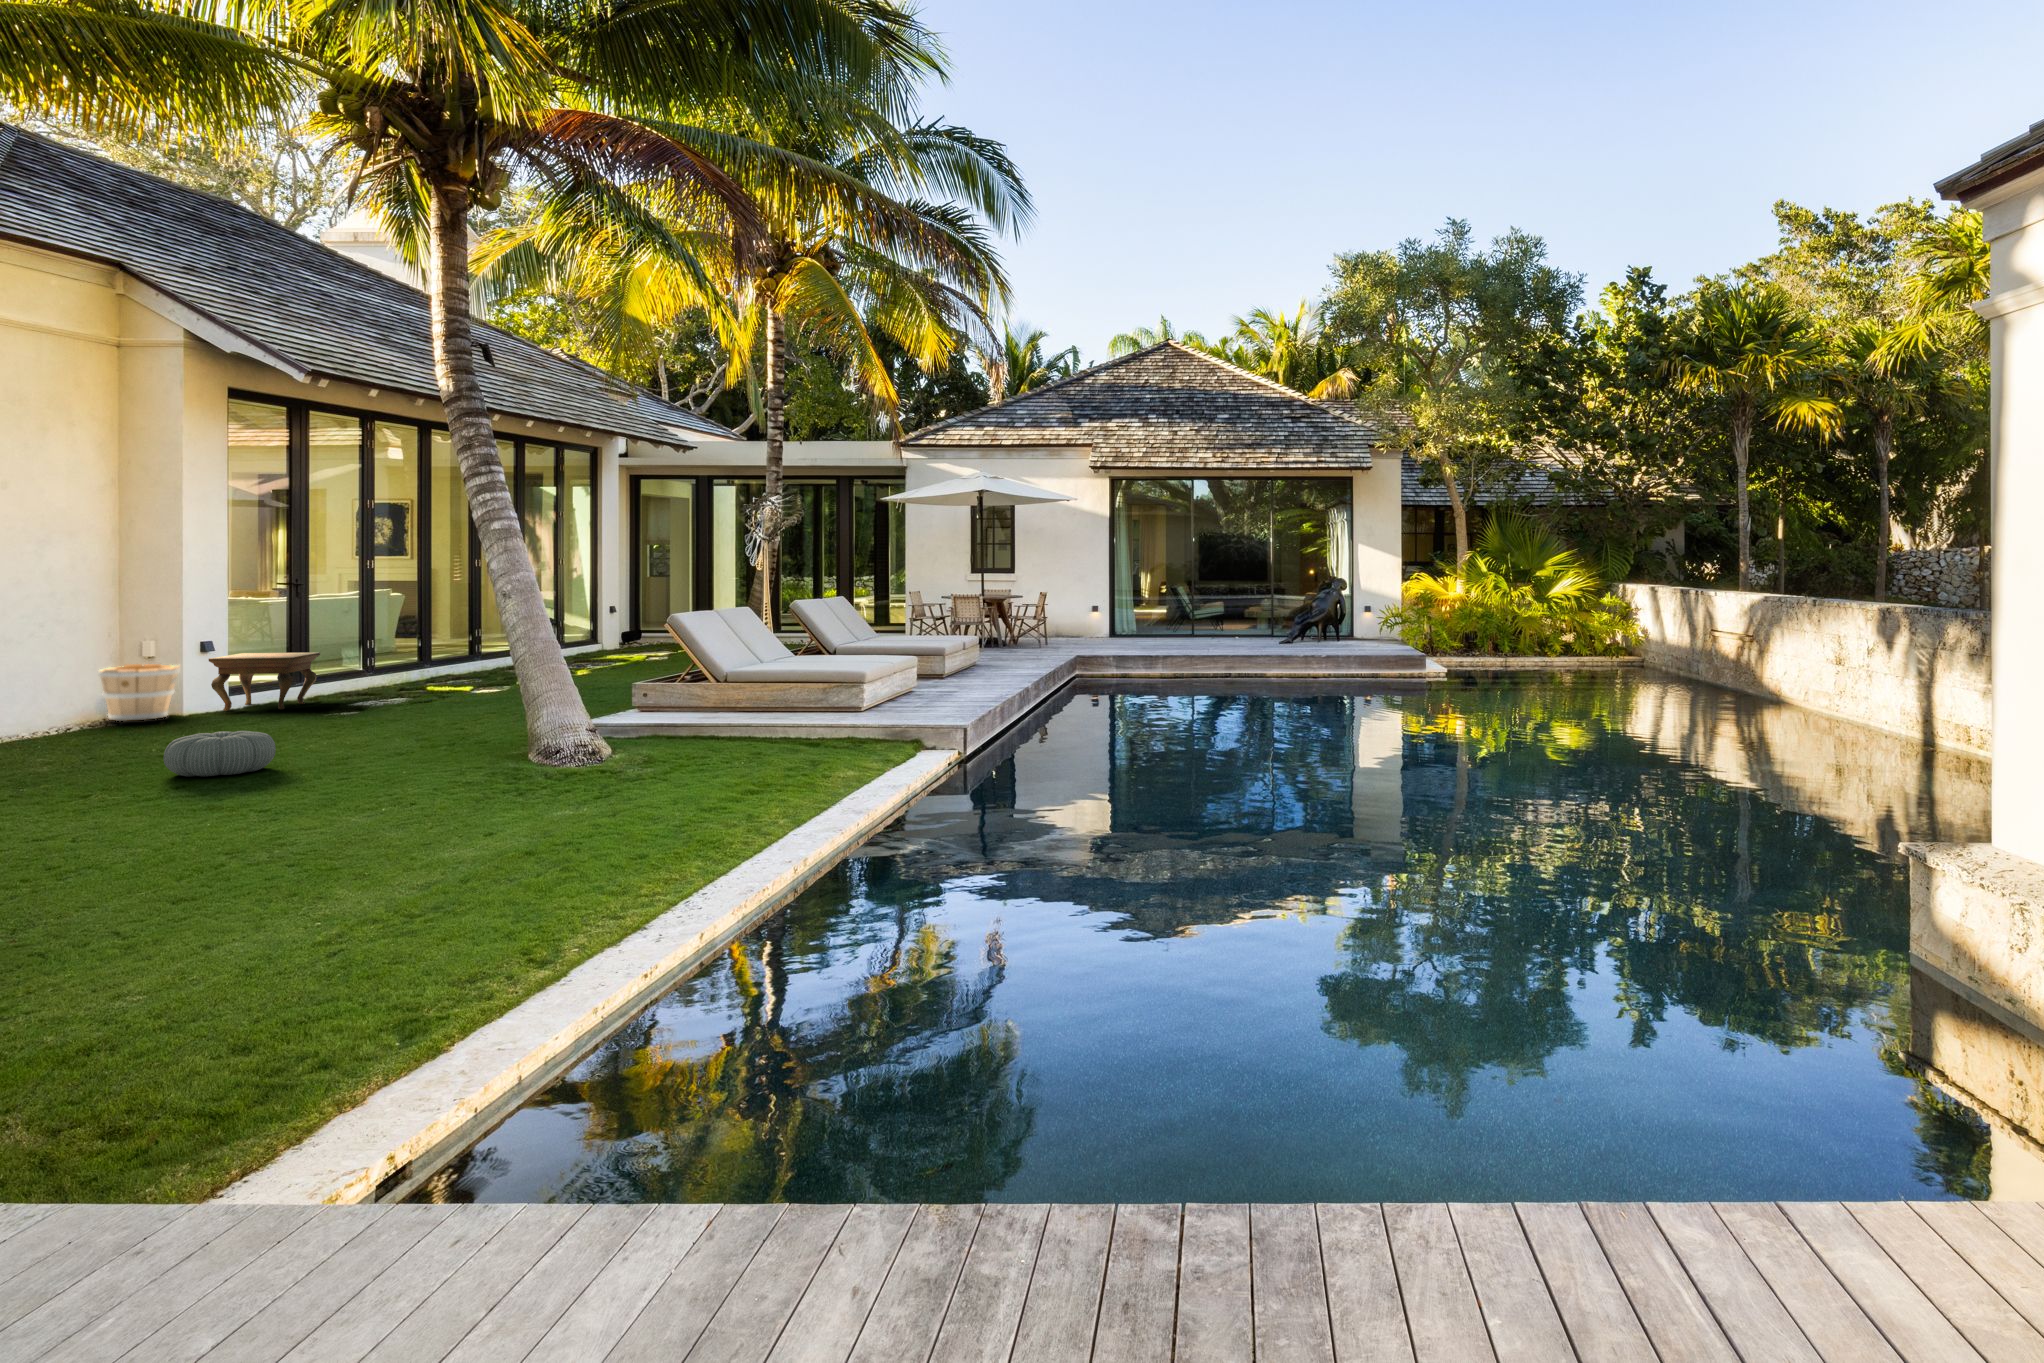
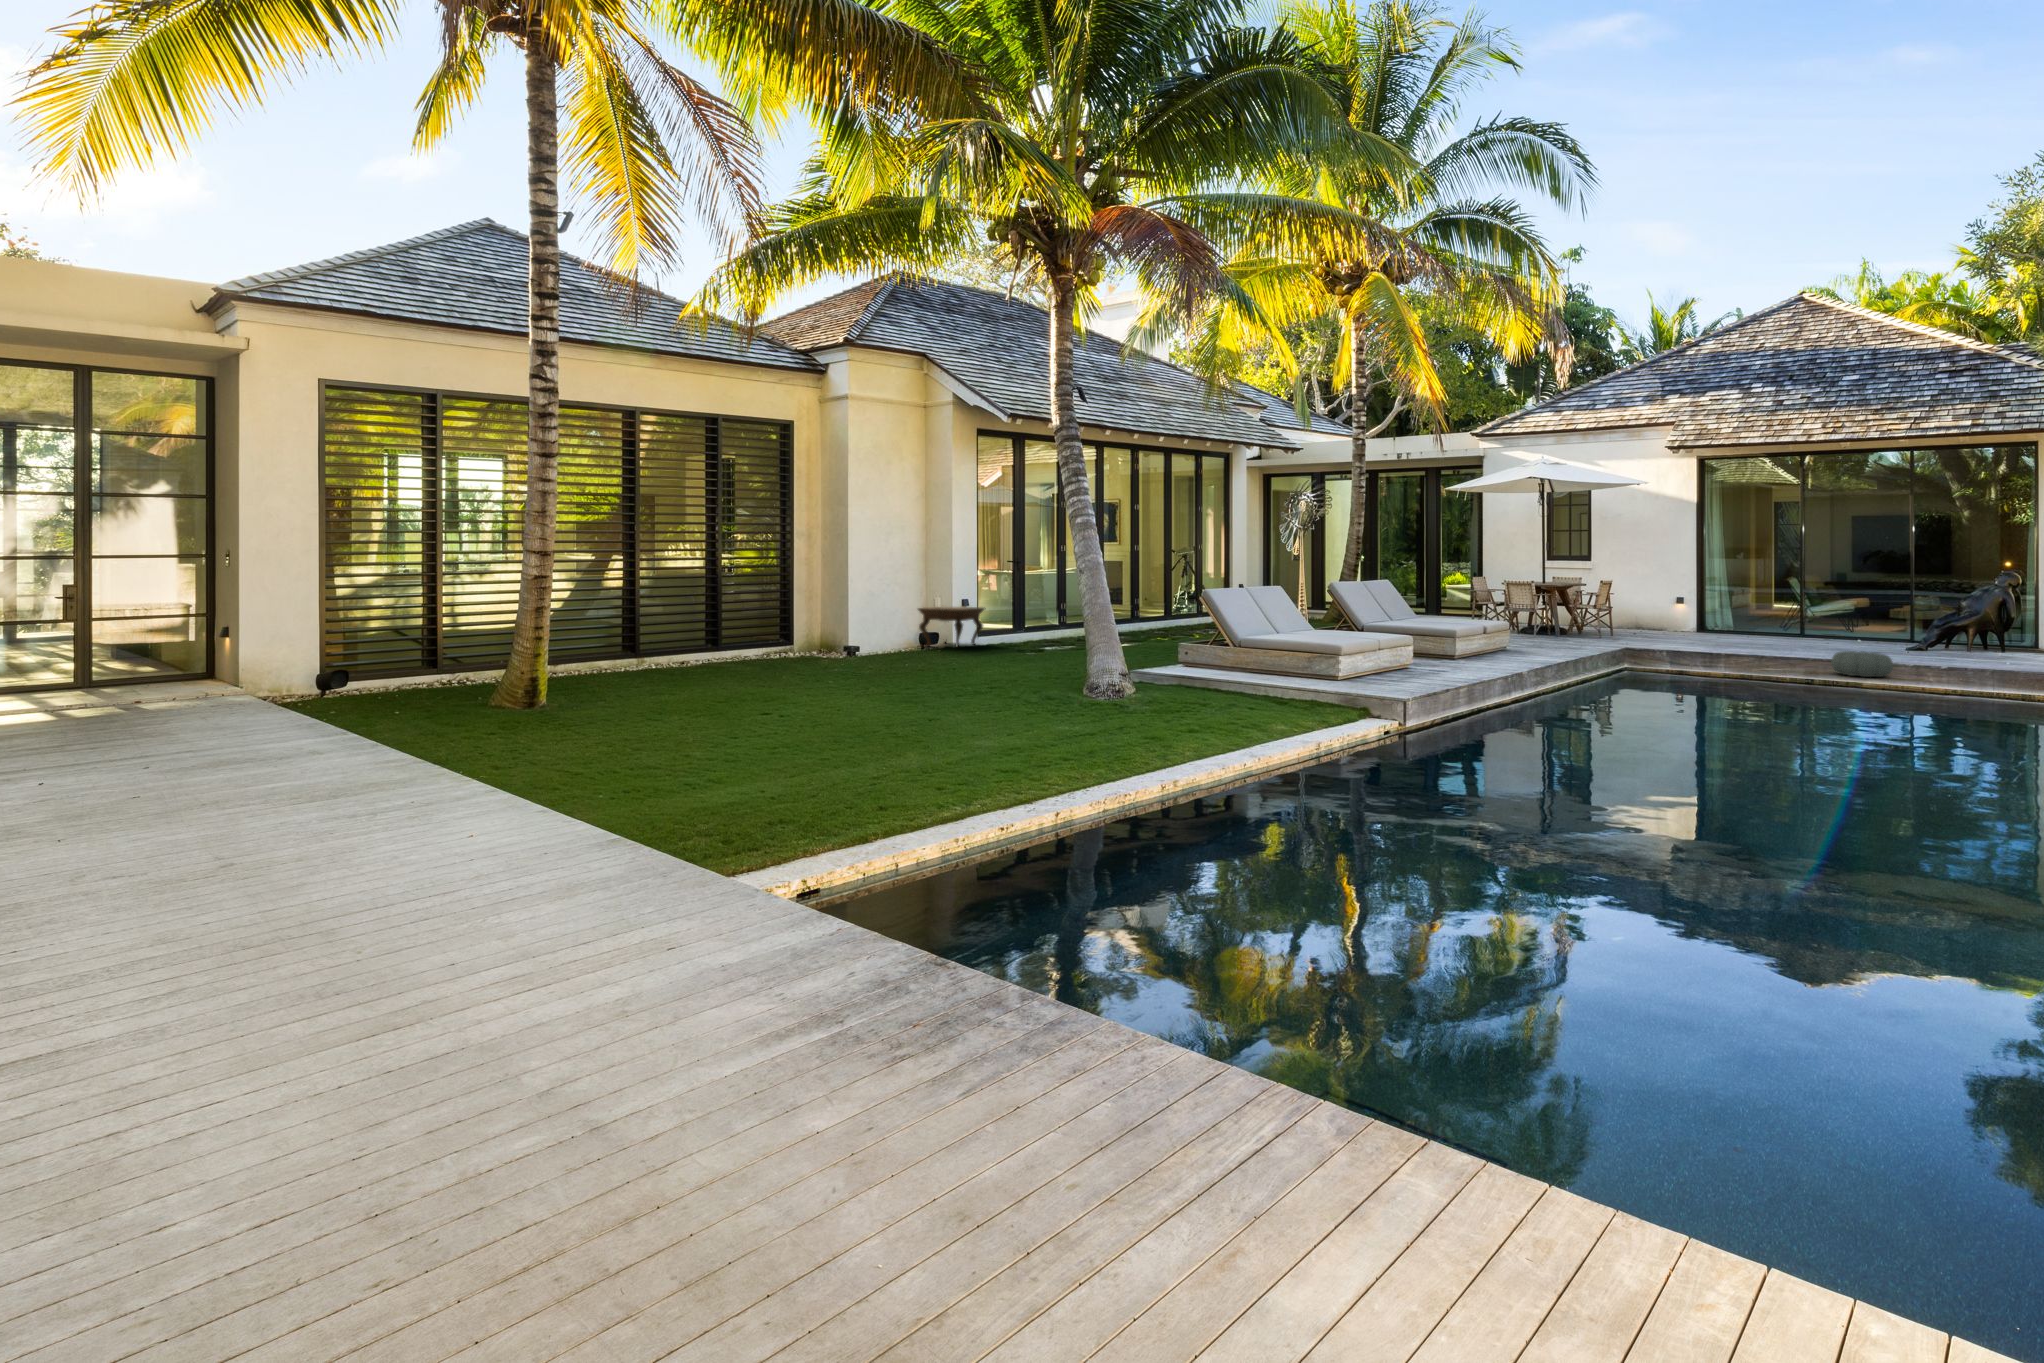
wooden bucket: present [98,664,180,721] -> none [858,610,901,648]
pouf: present [164,731,276,777] -> present [1831,651,1893,677]

